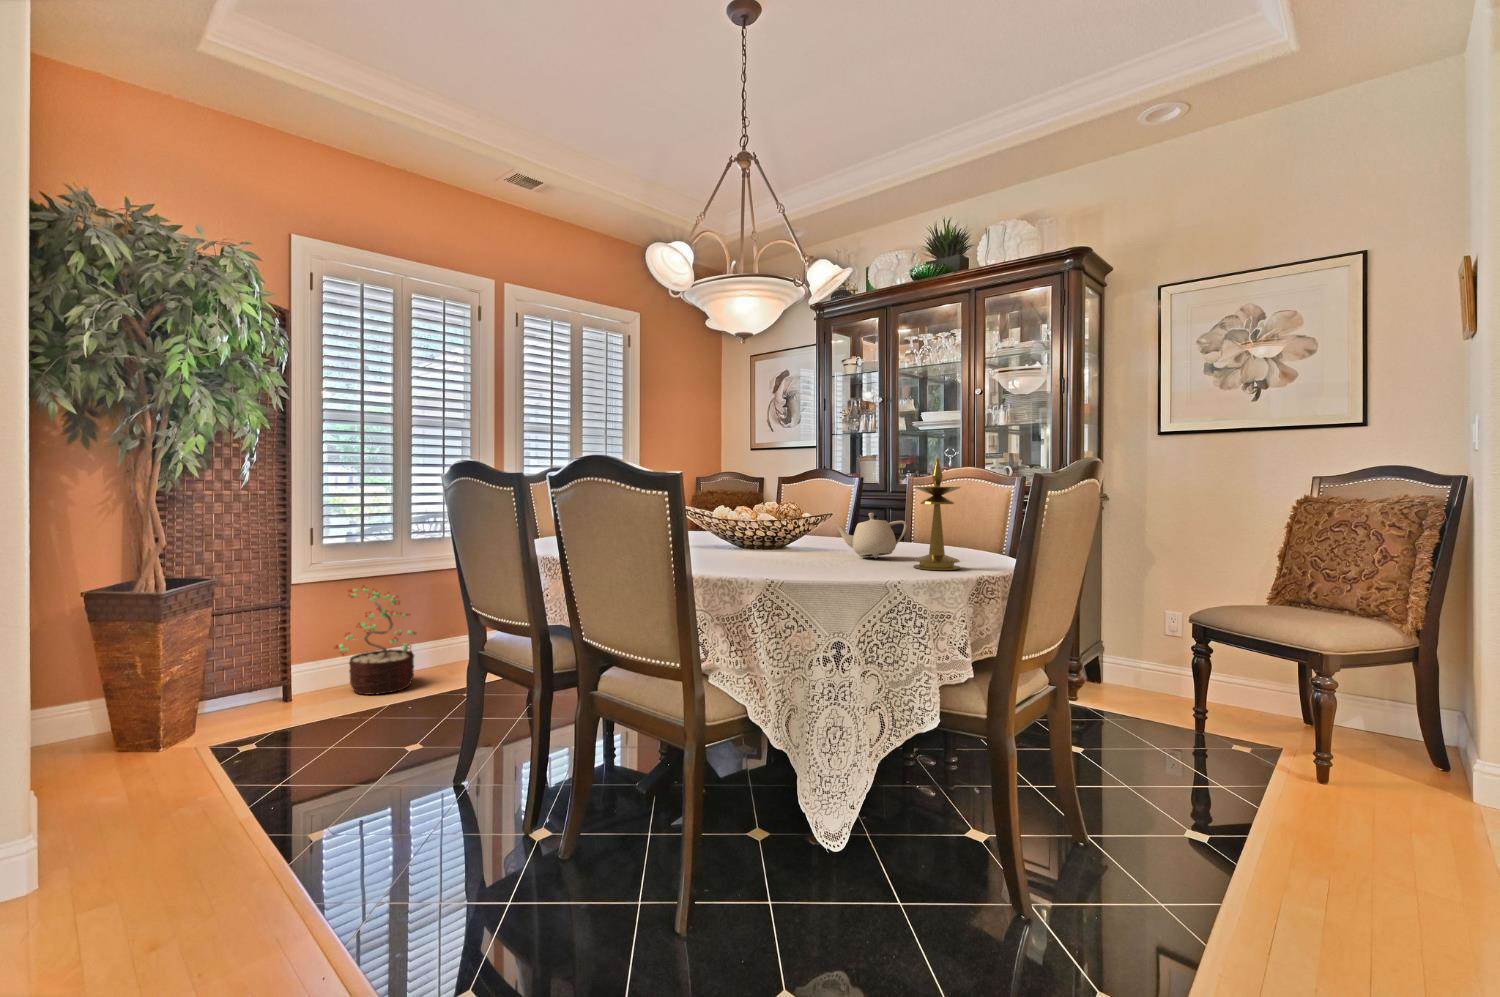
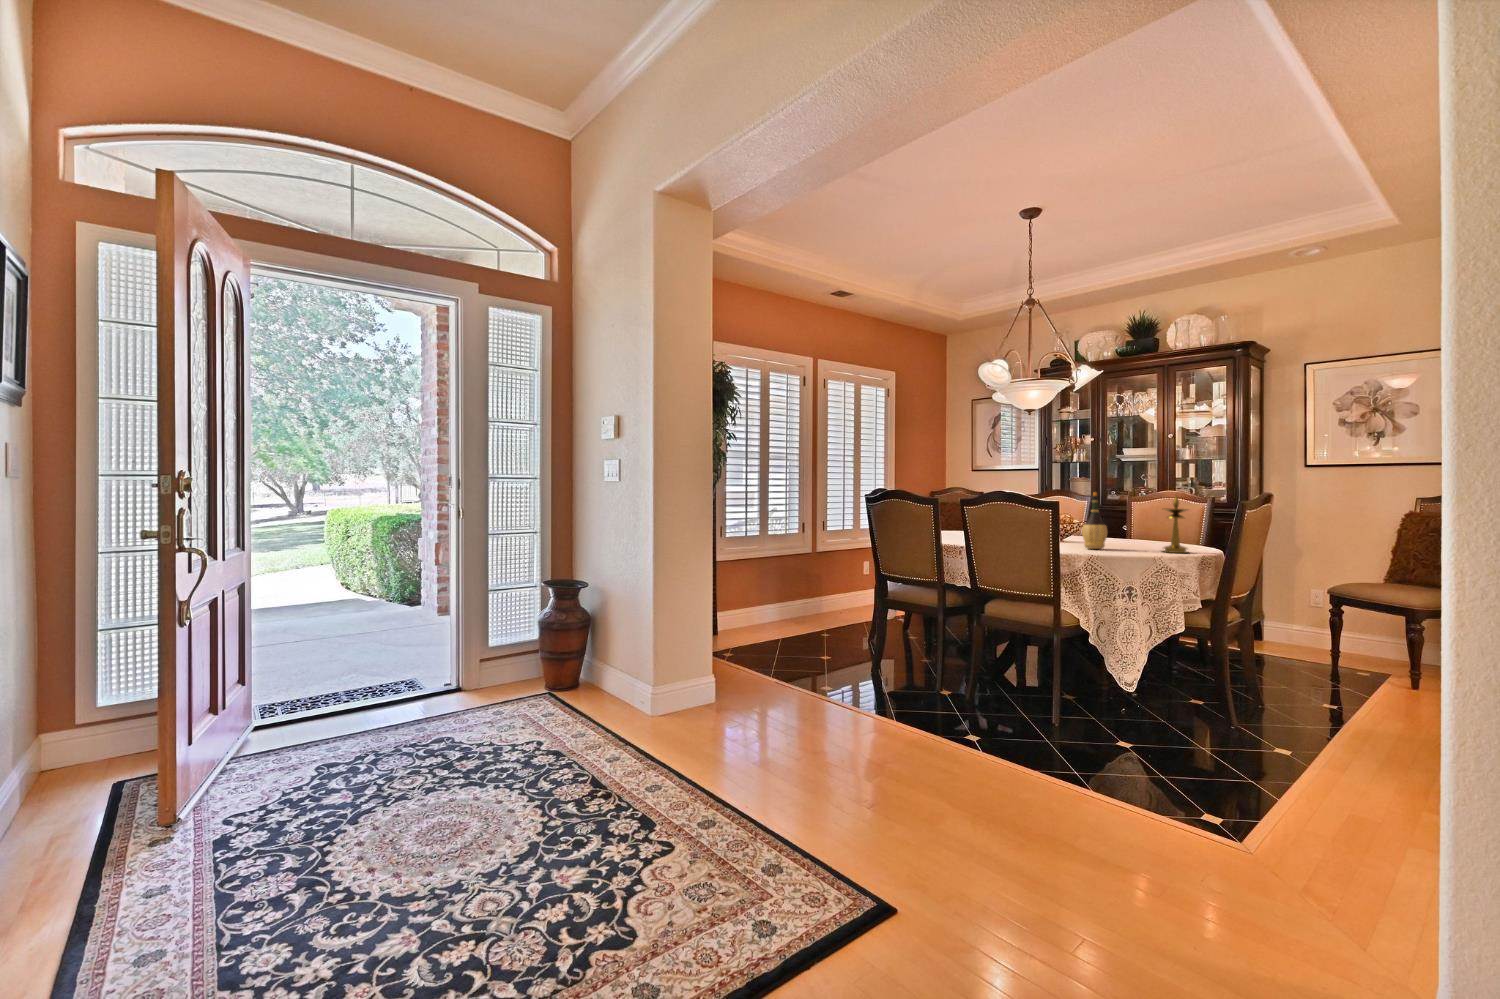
wine bottle: none [778,457,820,563] -> present [1082,492,1107,549]
teapot: present [834,513,907,558] -> none [1106,522,1151,547]
decorative plant: present [335,586,416,695] -> none [735,563,783,632]

